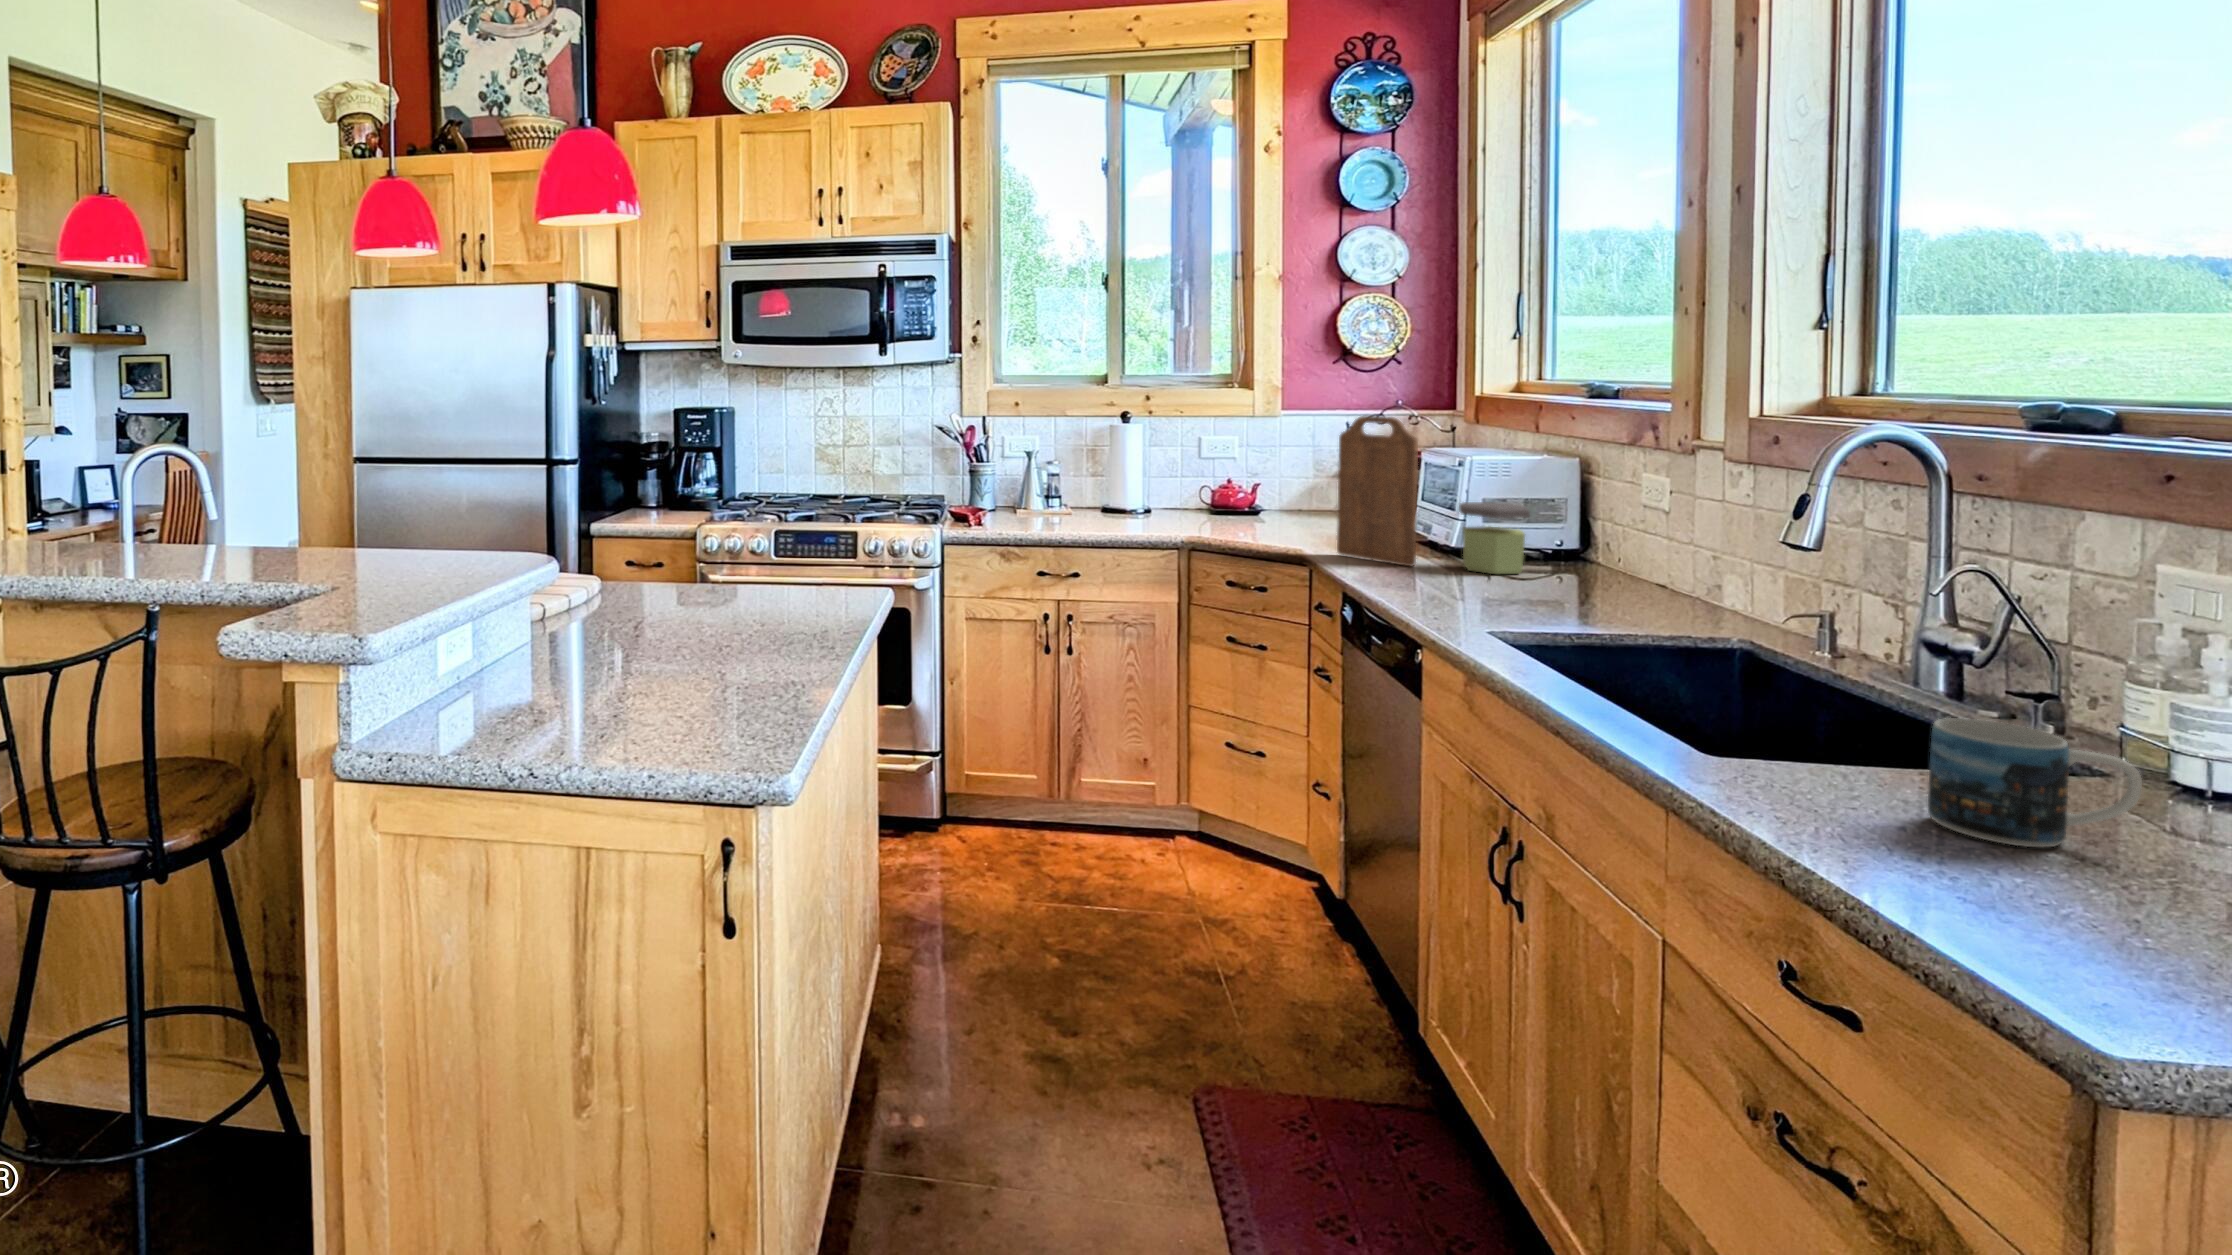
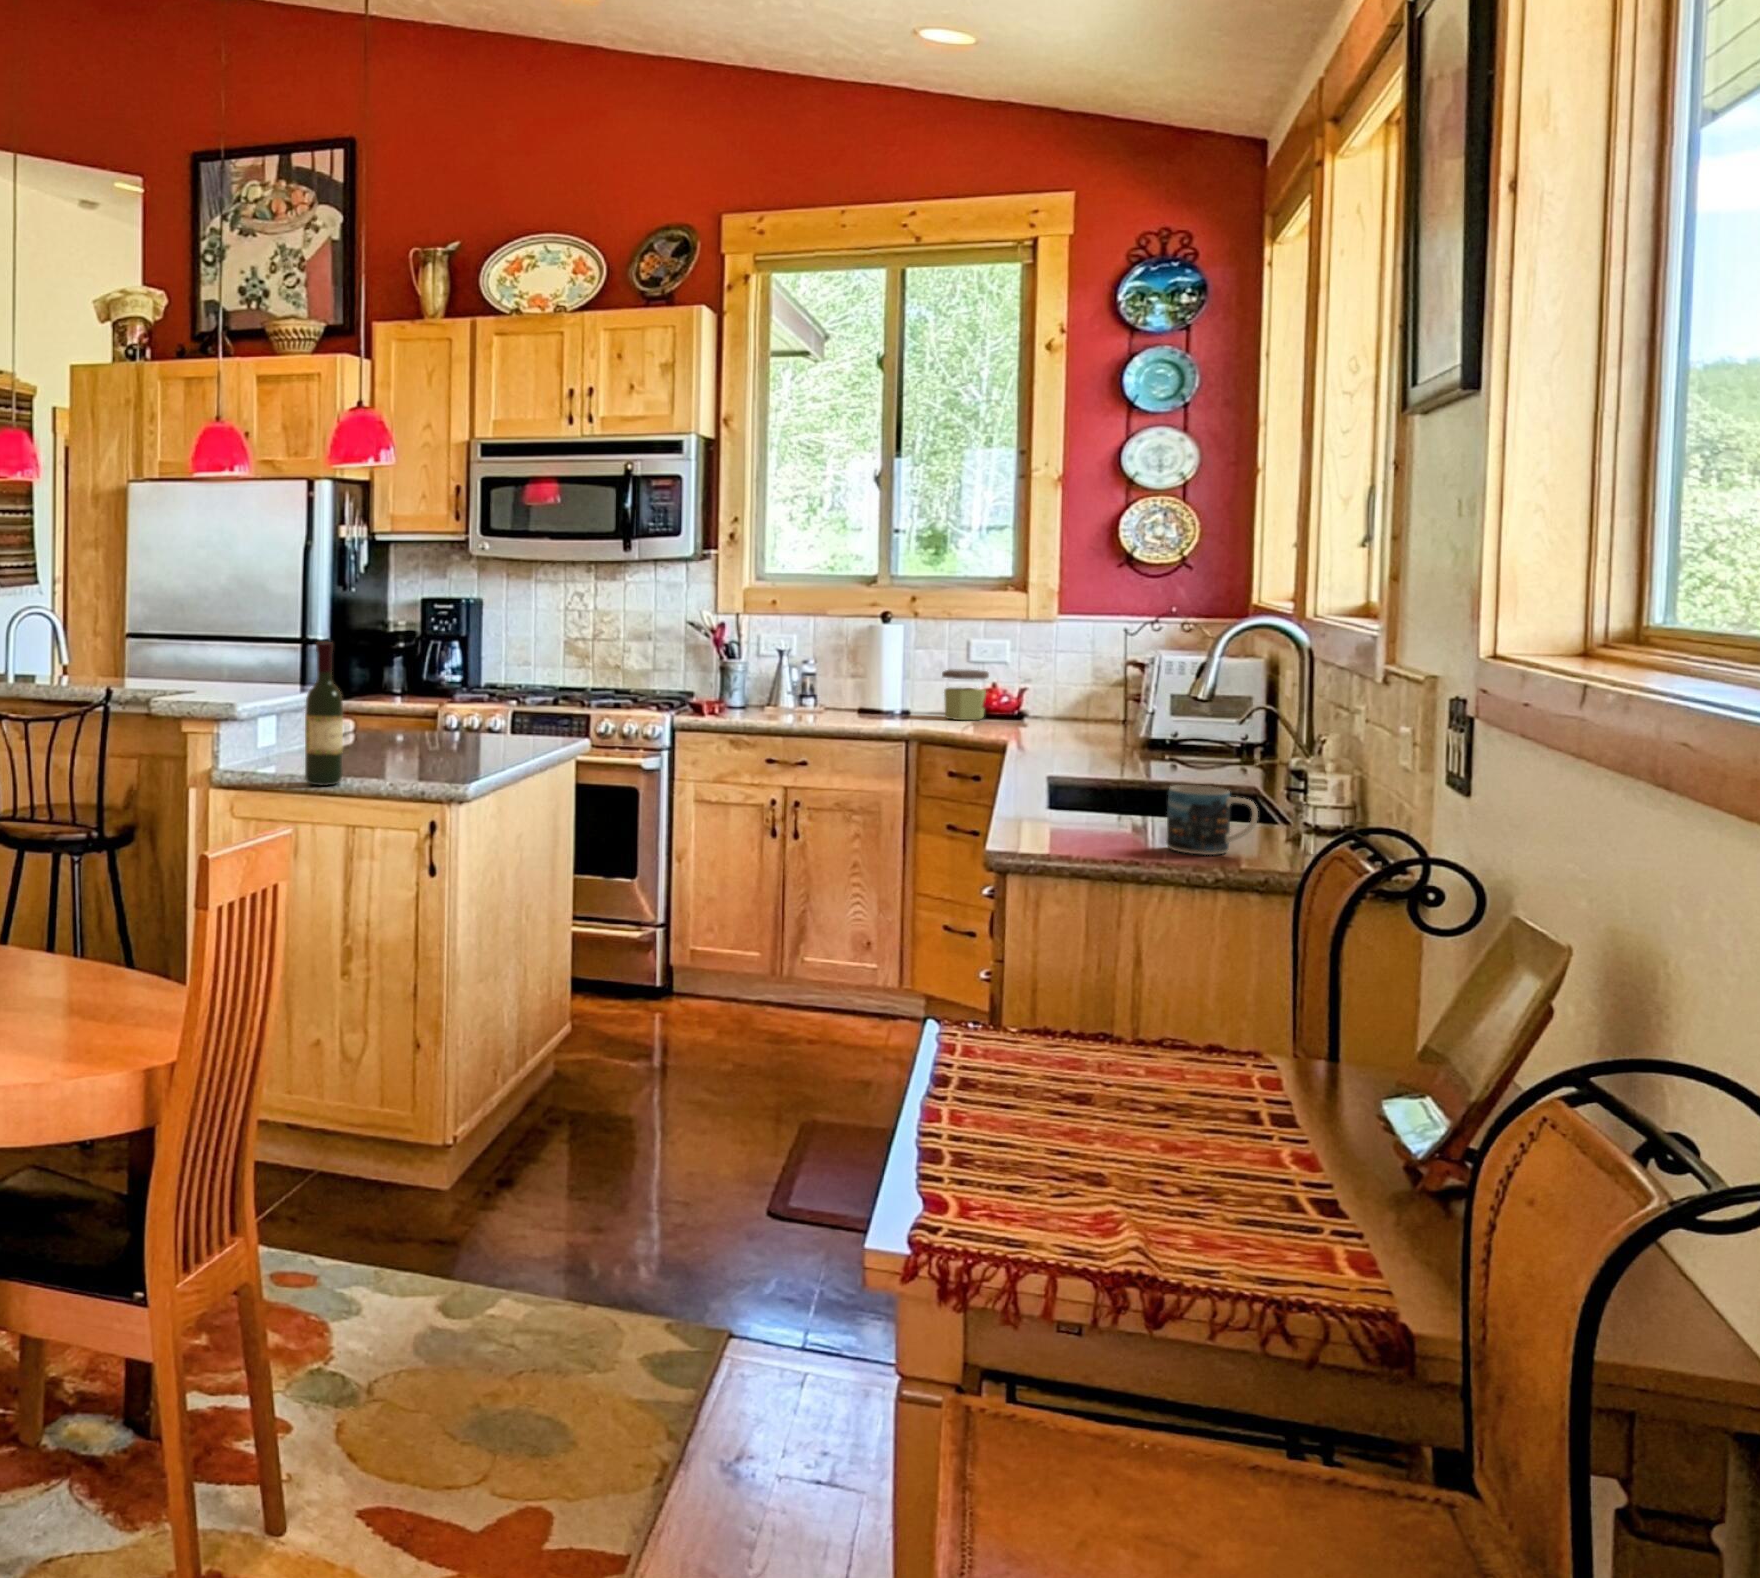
cutting board: present [1337,416,1418,566] -> none [1011,613,1069,745]
wine bottle: none [547,482,596,668] -> present [305,642,343,785]
jar: present [1459,502,1530,574] -> present [942,669,989,720]

